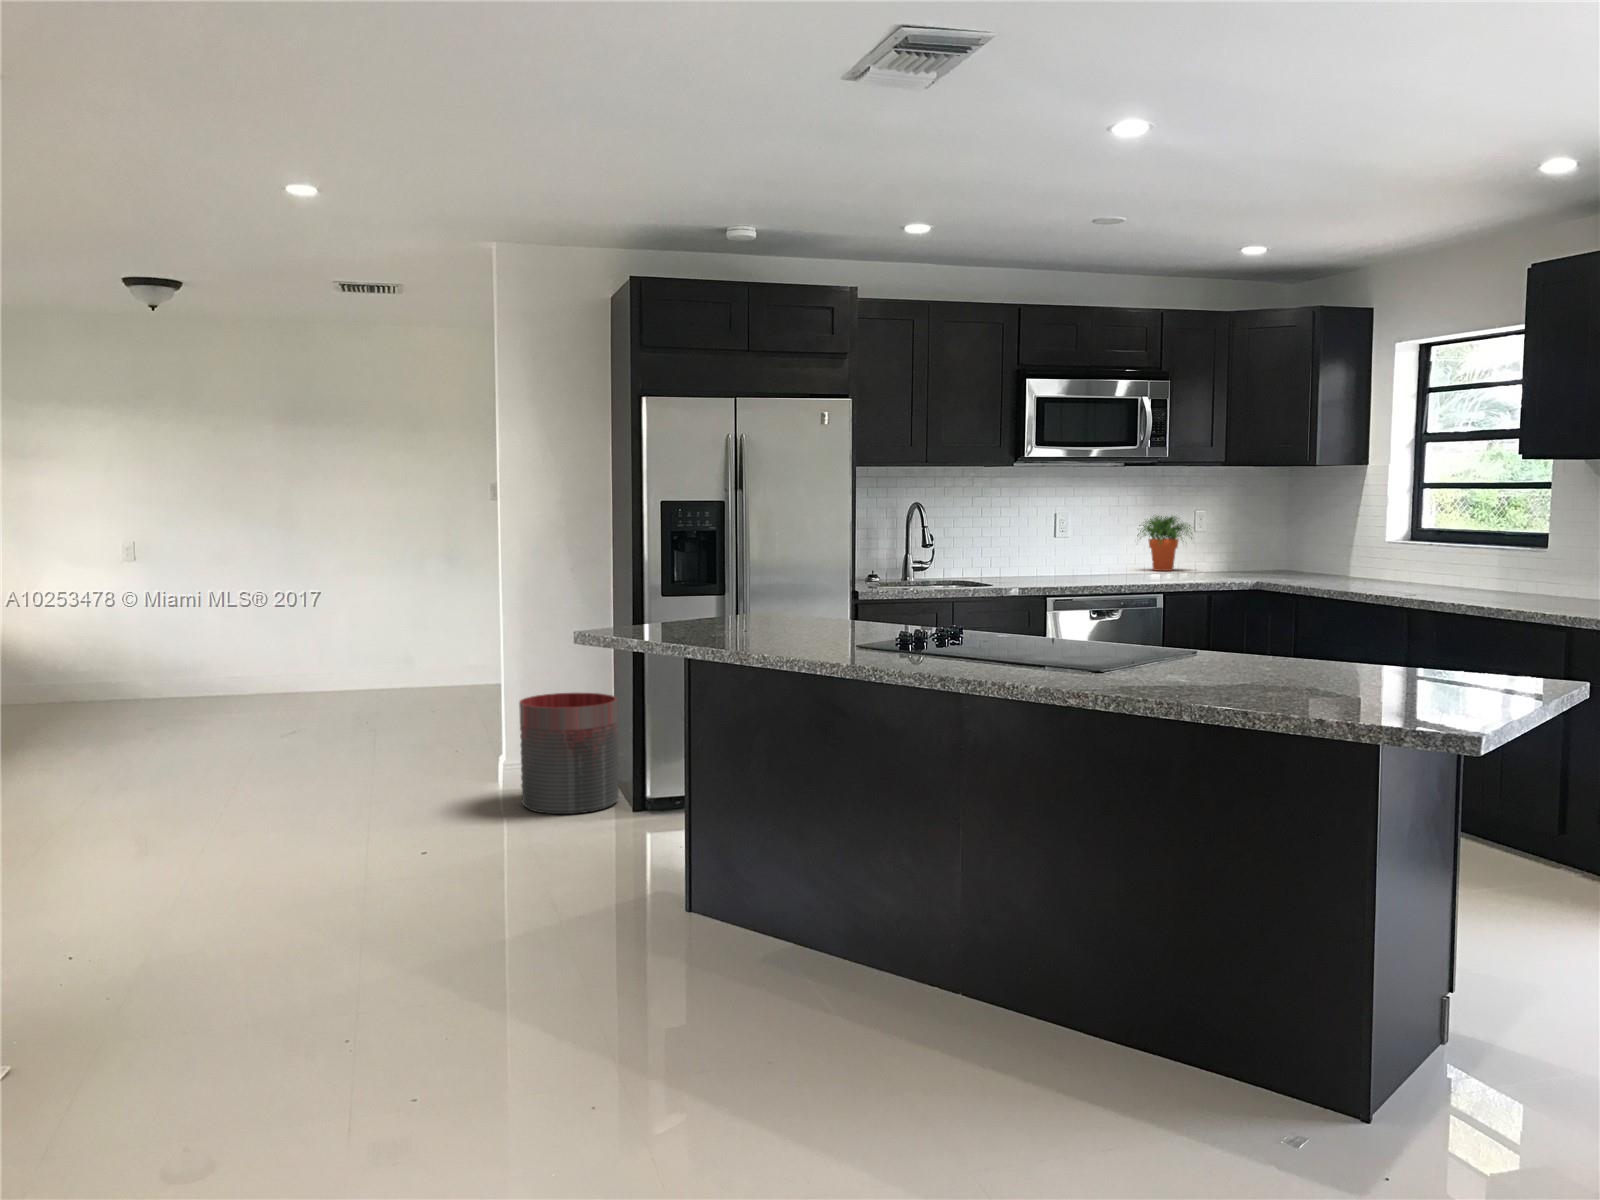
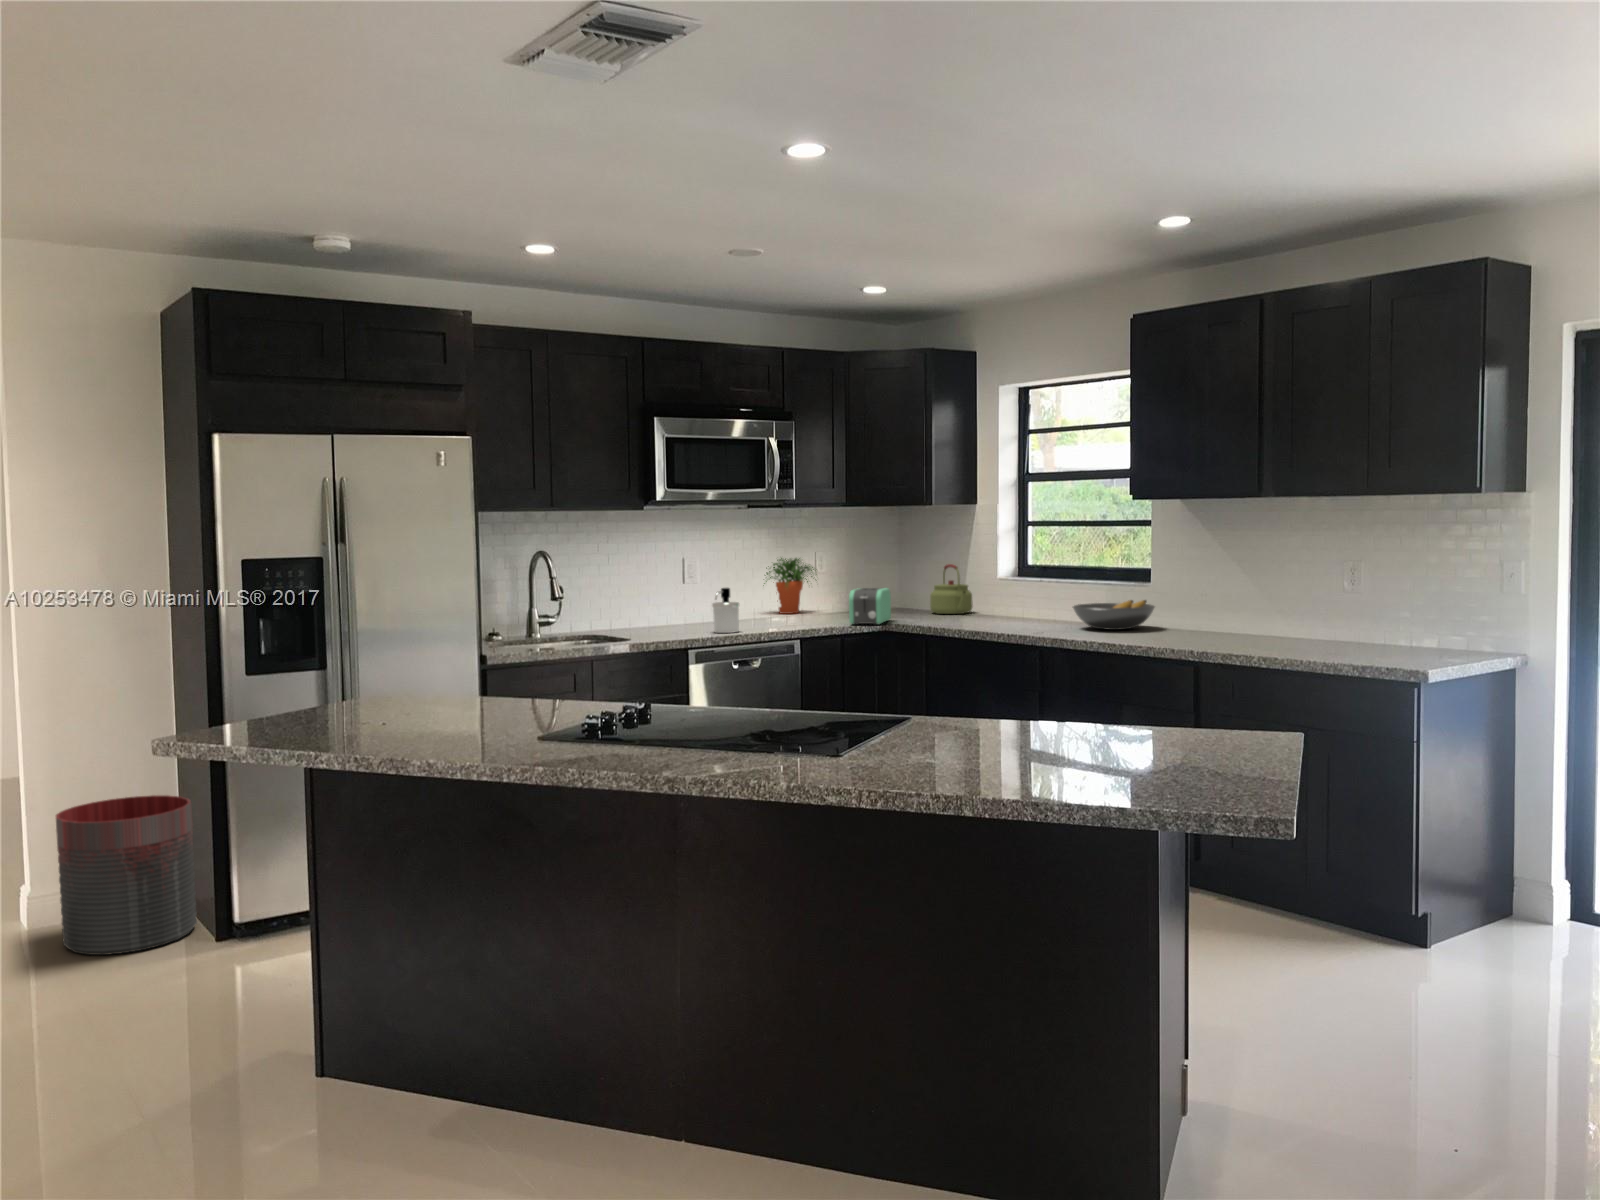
kettle: none [1310,526,1357,577] -> present [930,564,973,614]
soap dispenser: none [1075,541,1102,584] -> present [712,588,739,633]
toaster: none [1215,546,1262,583] -> present [849,588,891,625]
fruit bowl: none [1453,565,1549,596] -> present [1073,600,1155,630]

